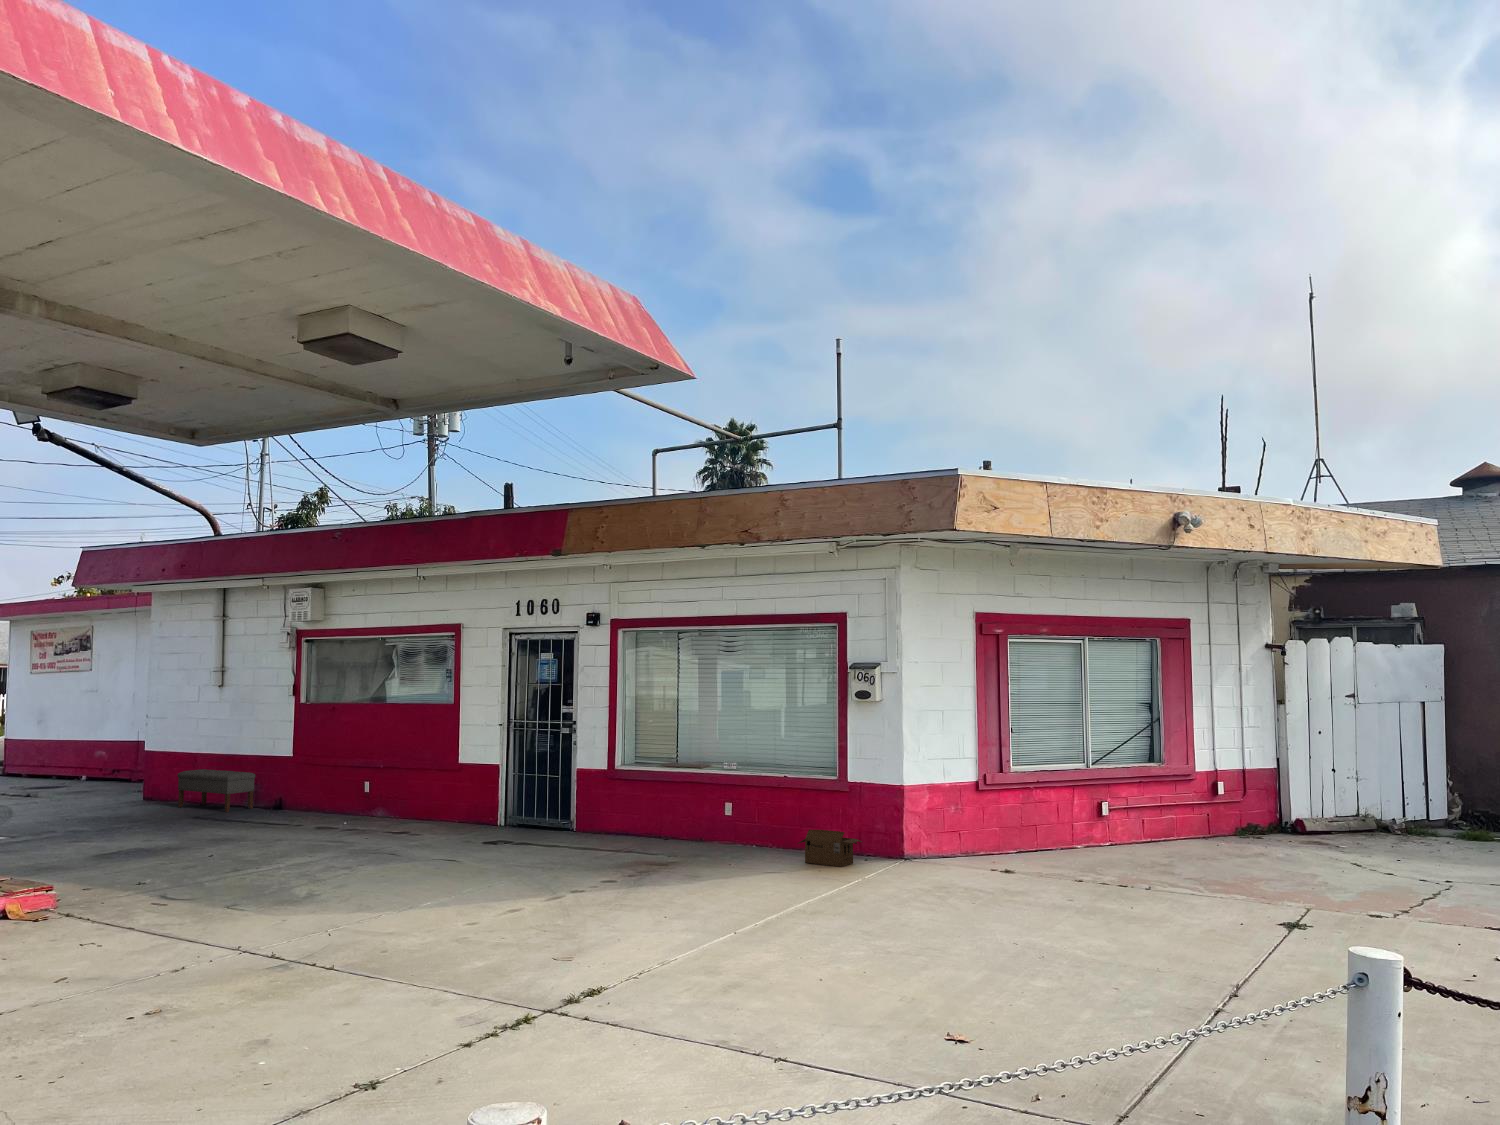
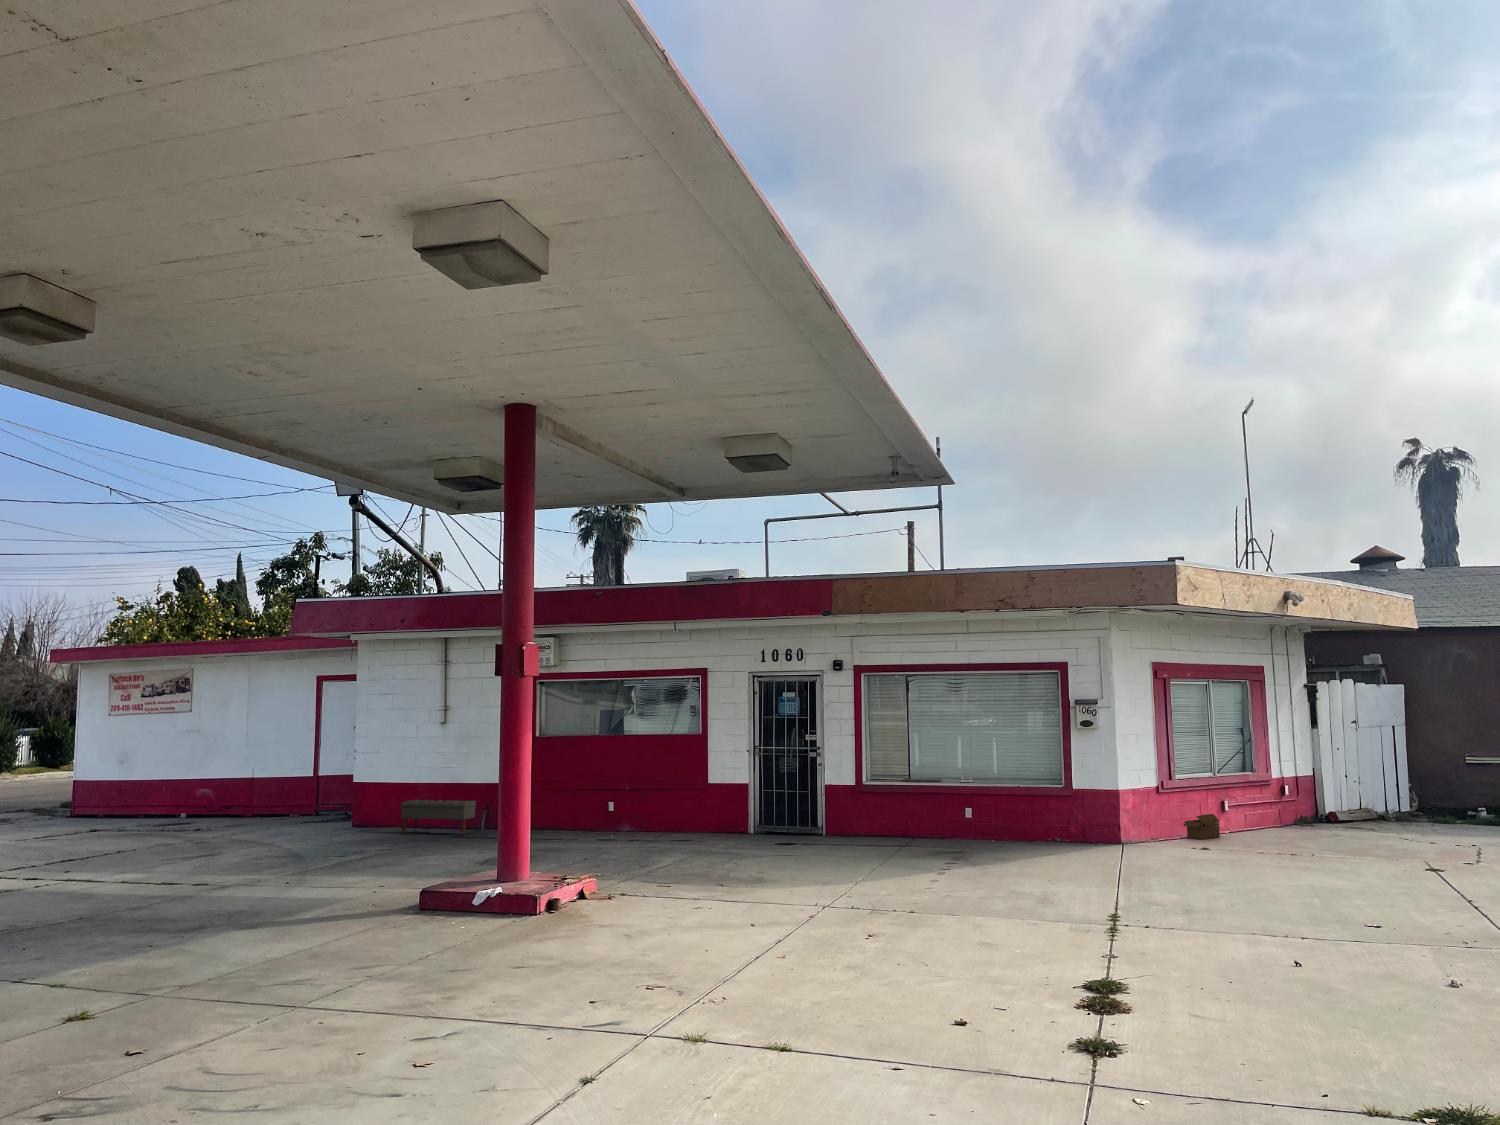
cardboard box: present [798,830,862,867] -> present [1183,814,1220,840]

